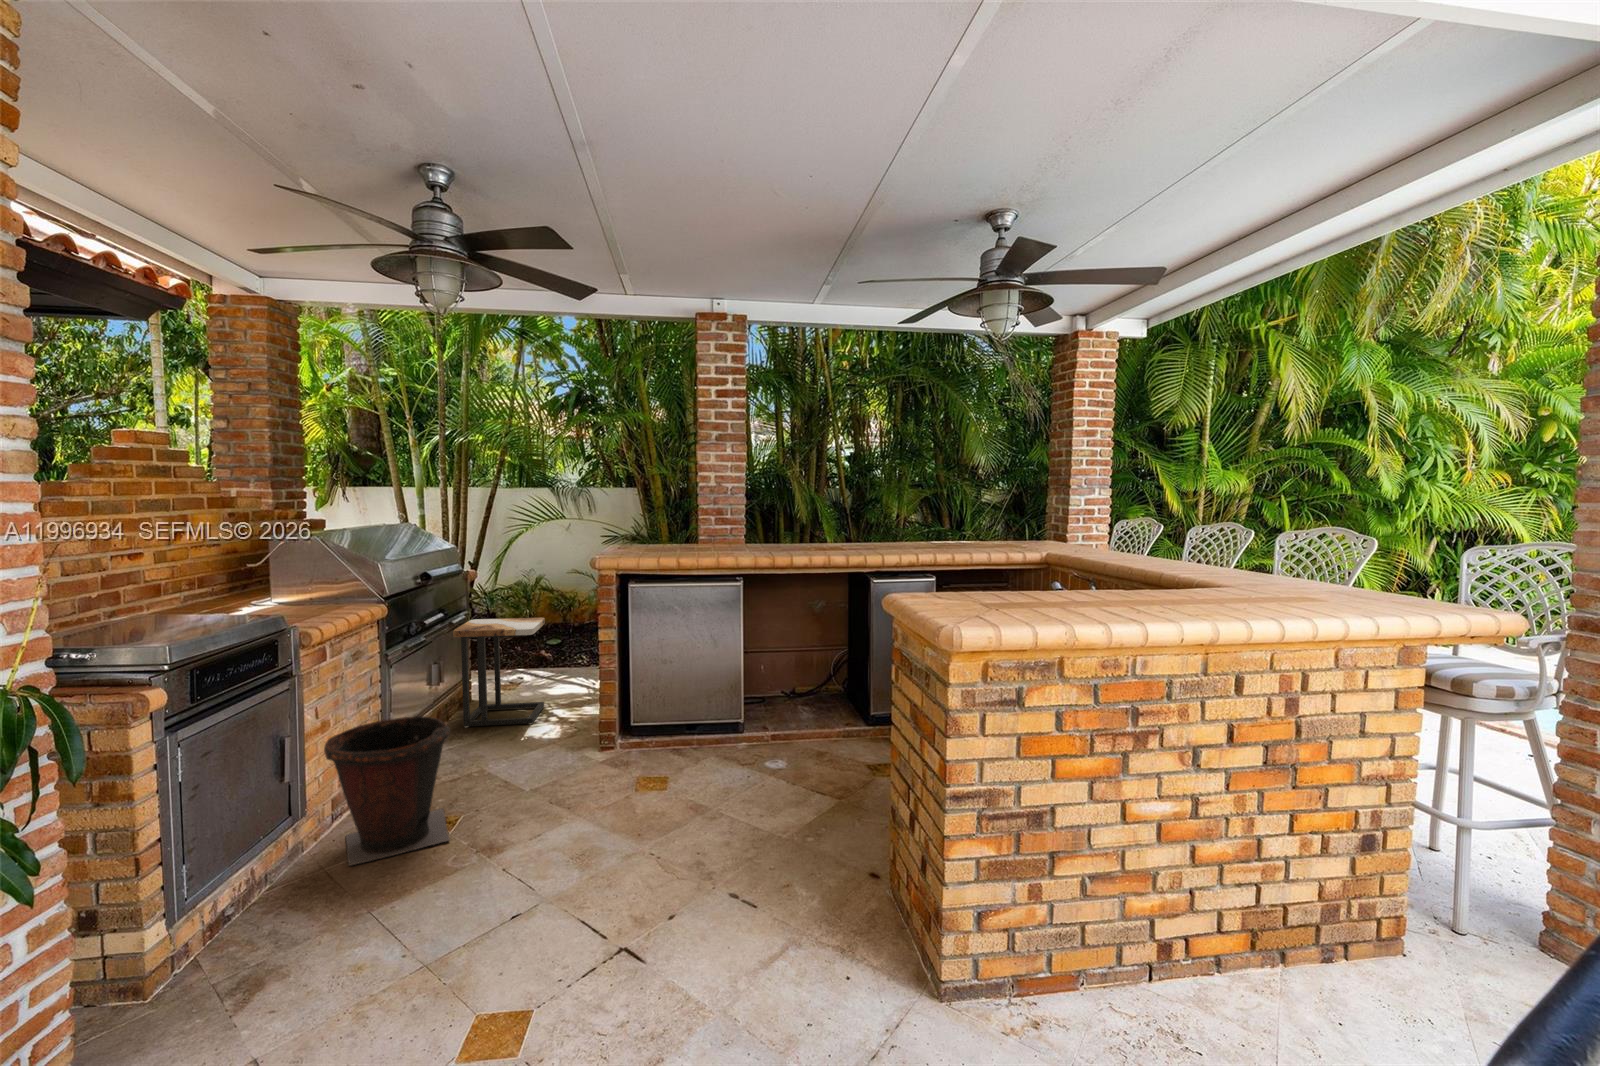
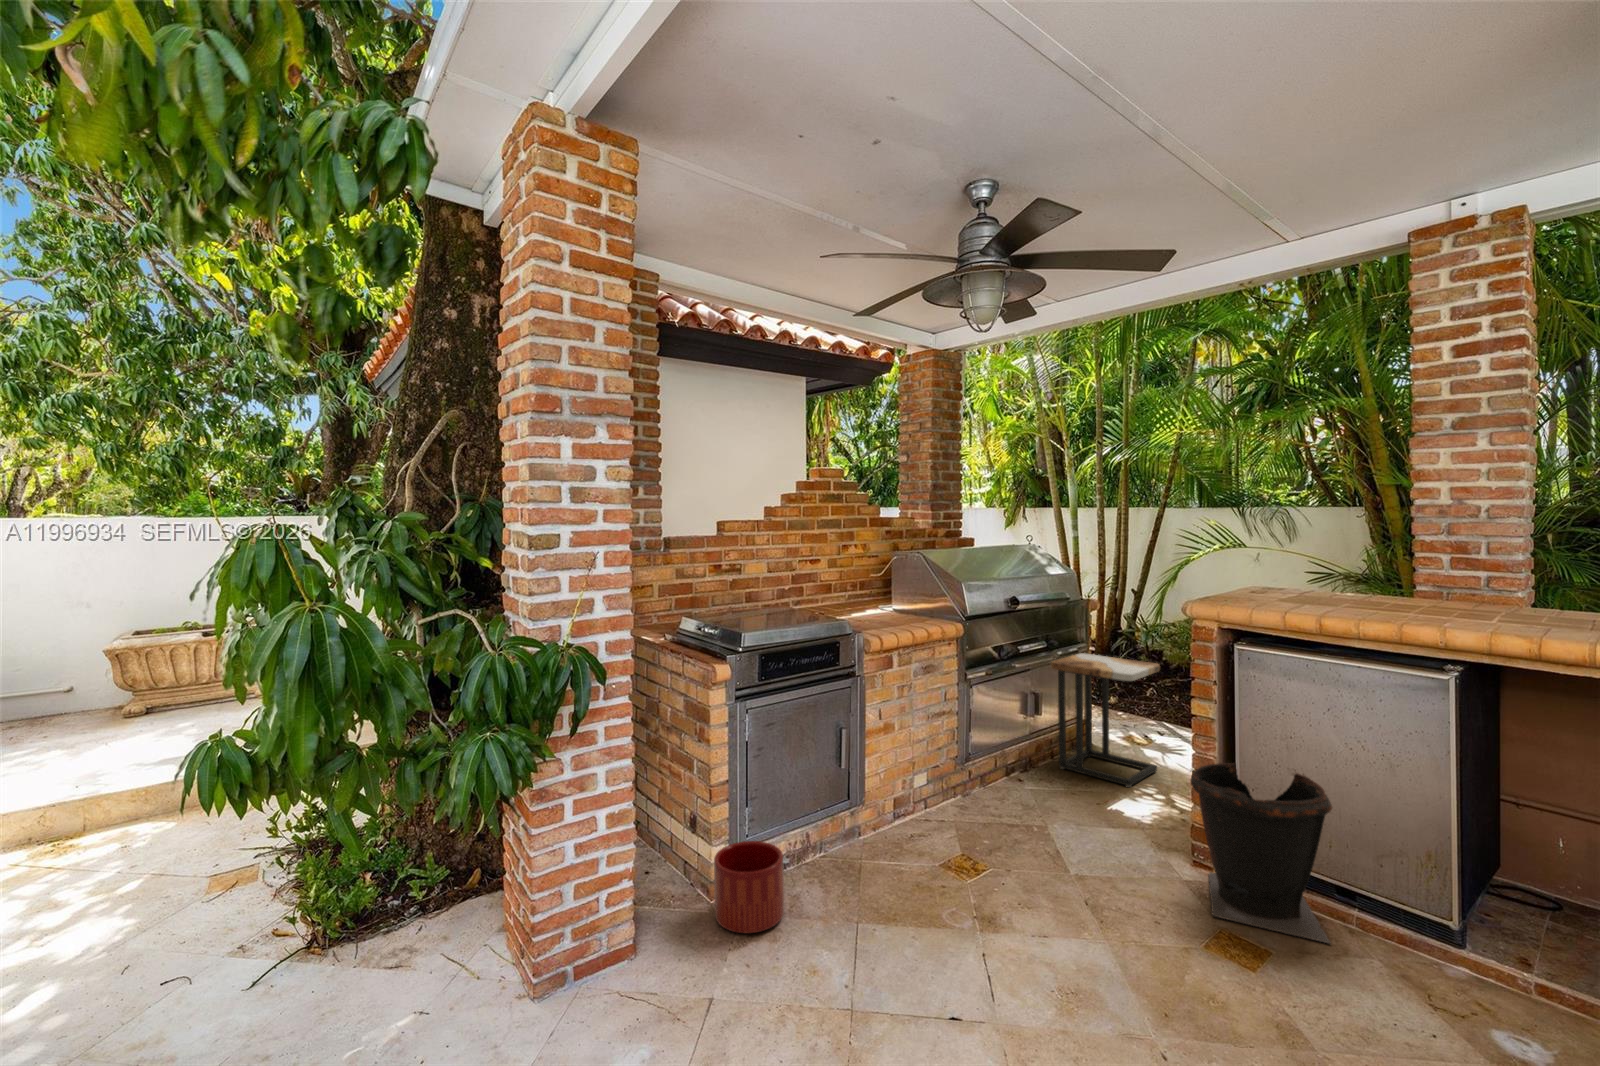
bucket: present [324,716,450,866] -> present [1190,763,1332,943]
planter: none [161,889,277,1014] -> present [714,841,784,933]

